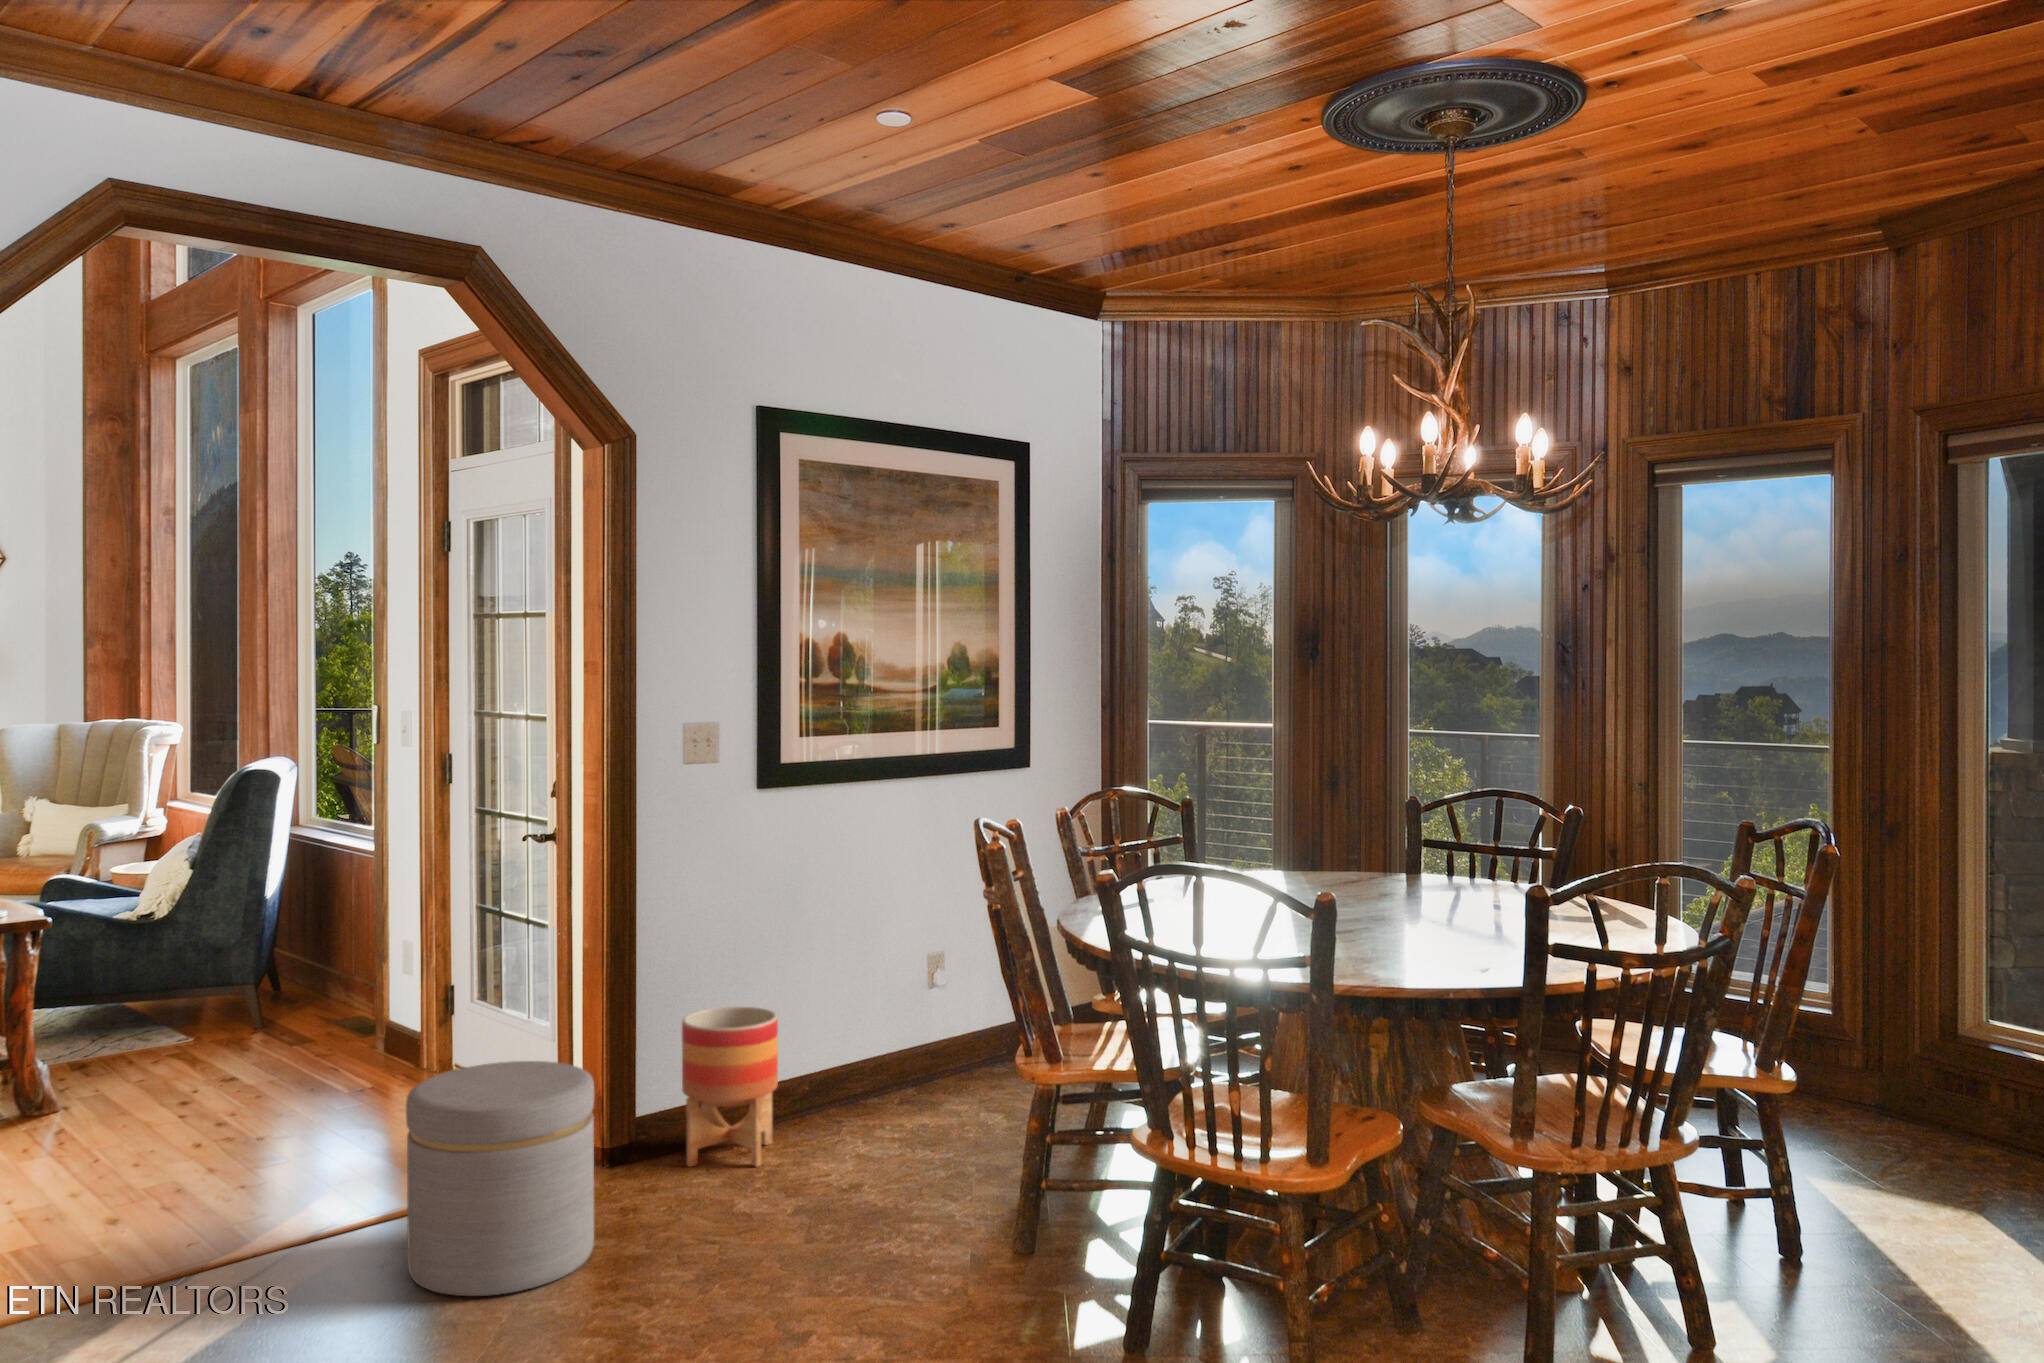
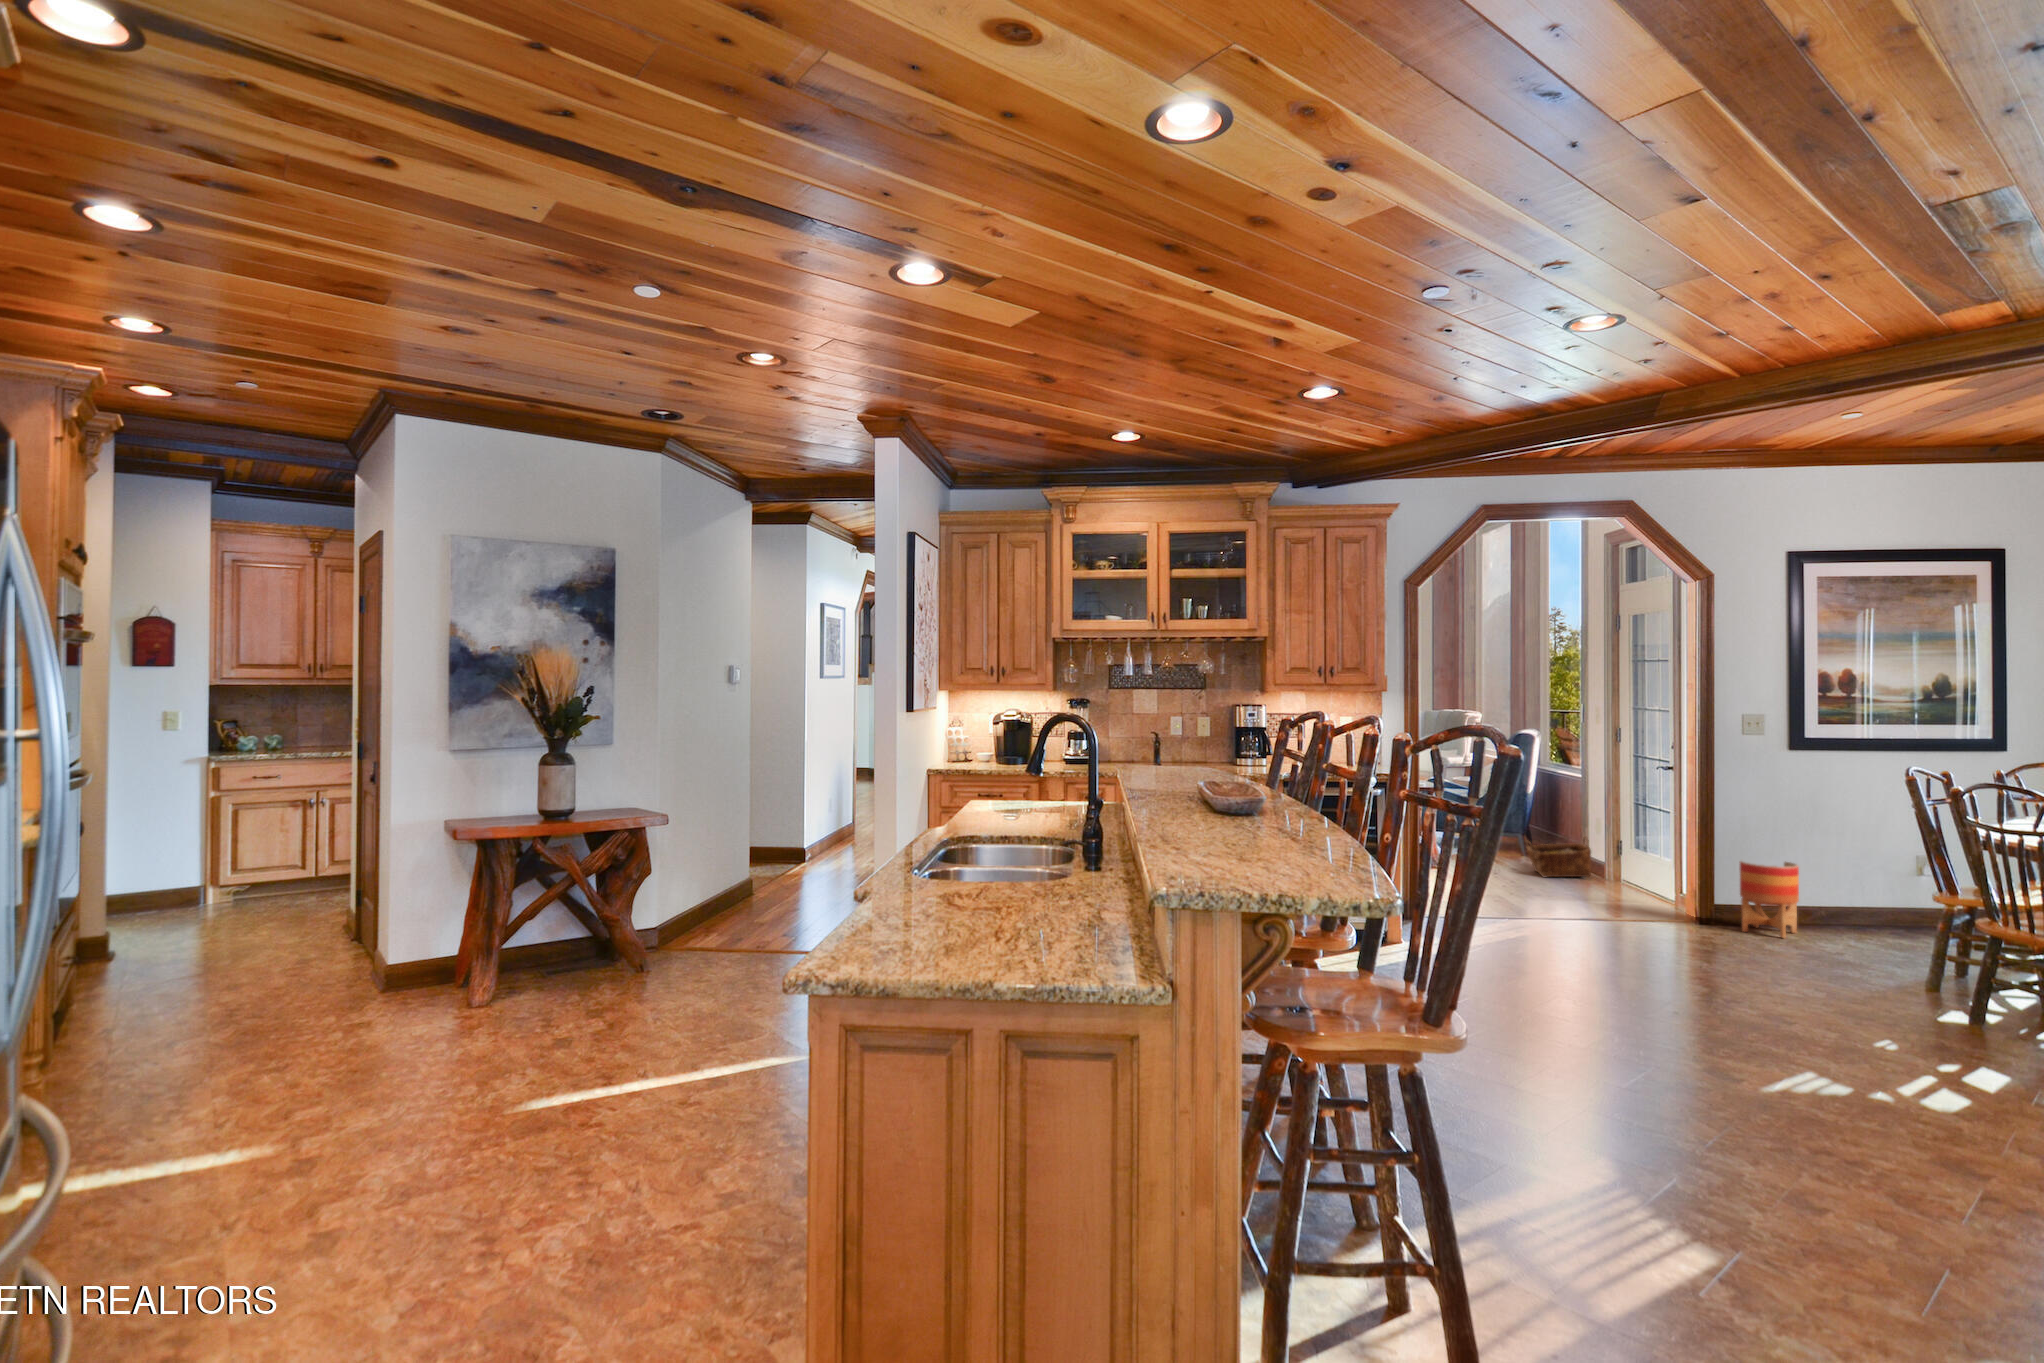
woven basket: none [254,982,393,1090] -> present [1526,837,1591,877]
ottoman: present [406,1061,594,1296] -> none [1595,857,1683,947]

